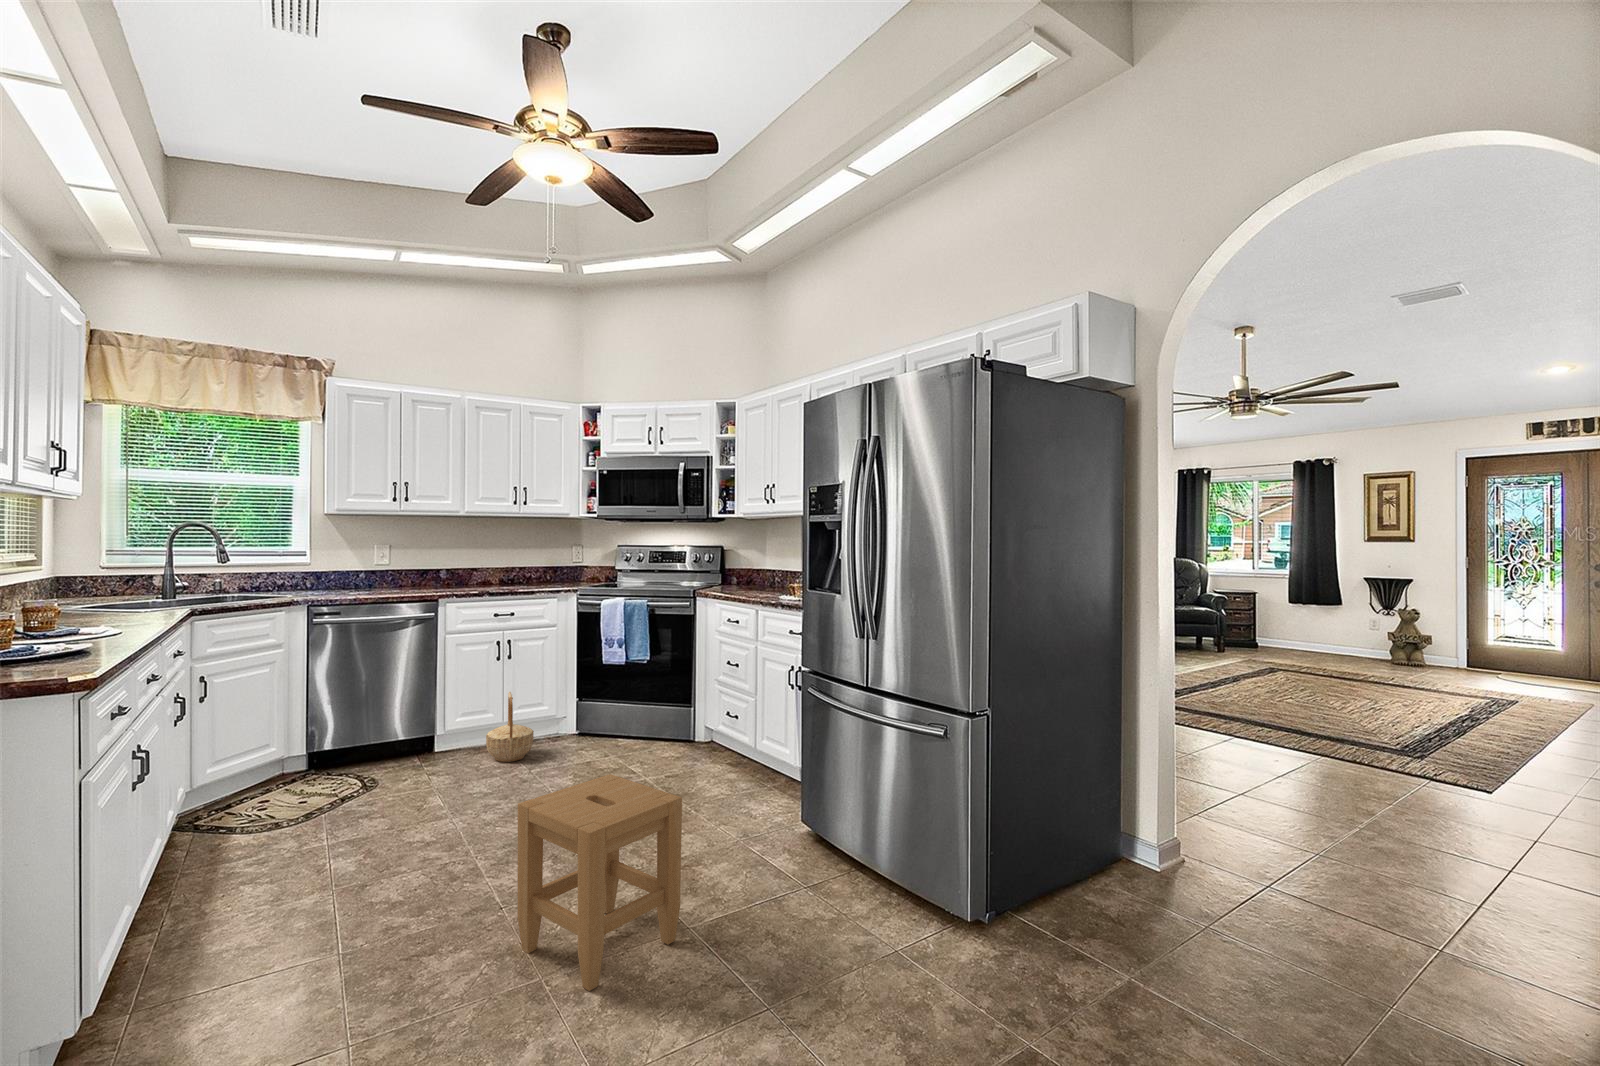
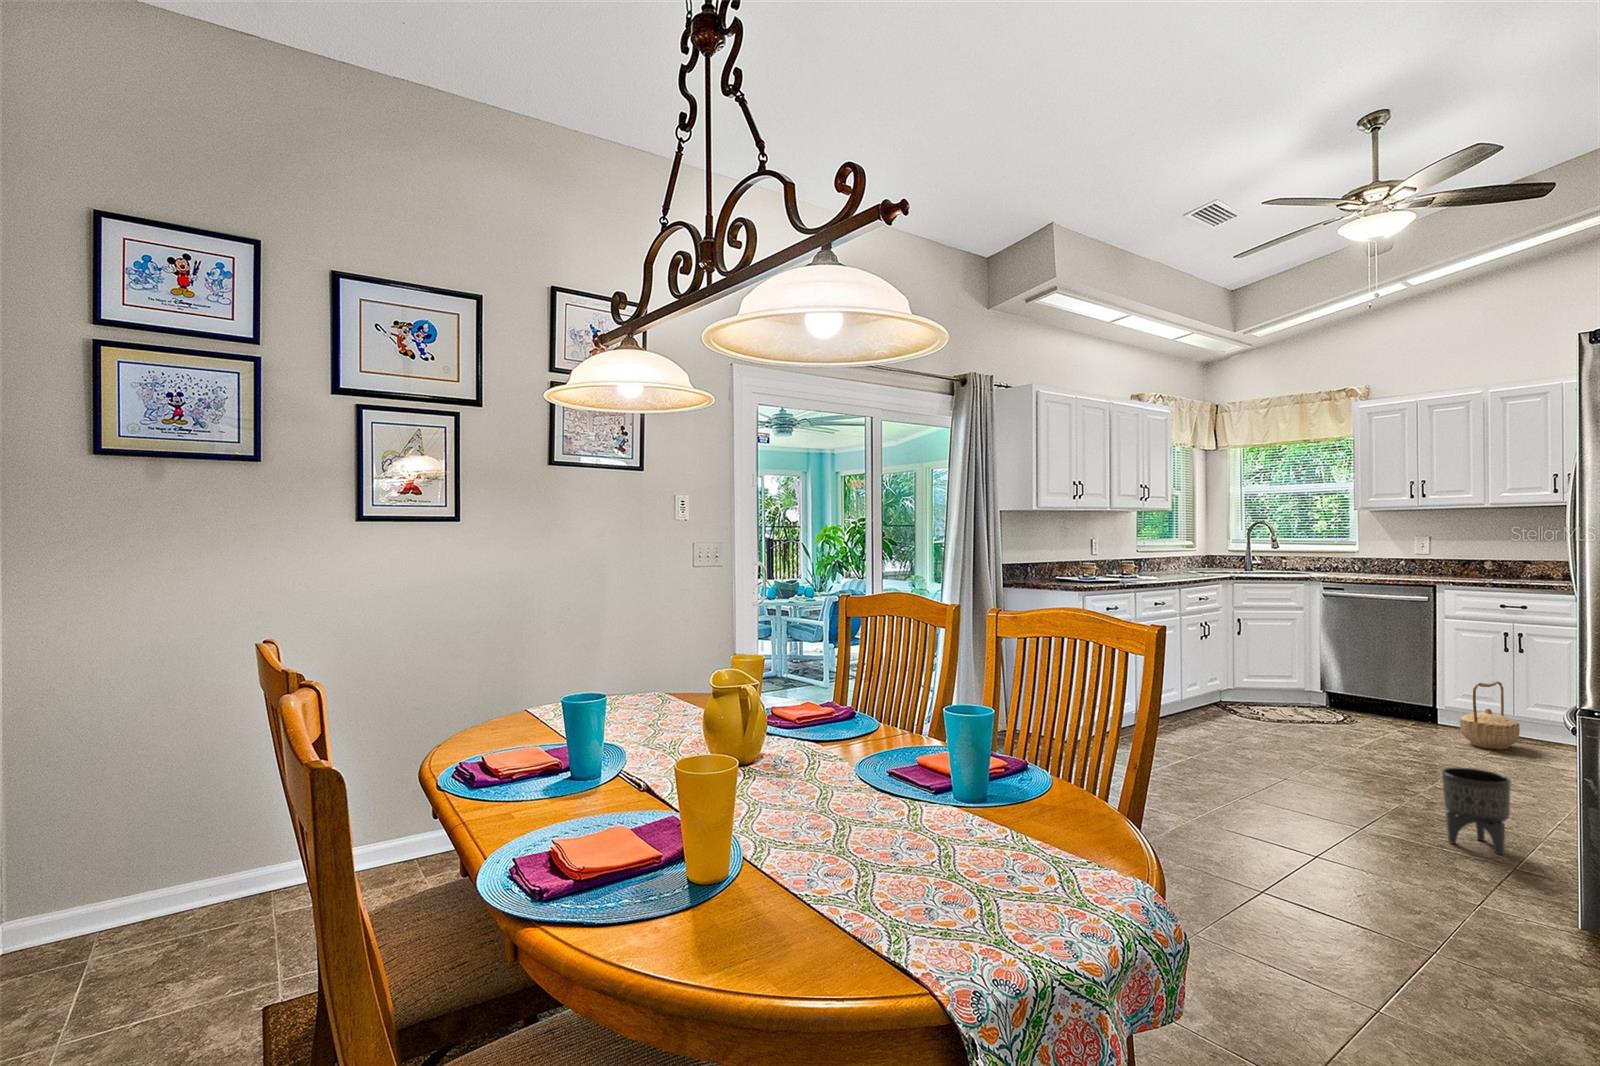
stool: present [518,774,682,991] -> none [1224,699,1332,841]
planter: none [688,788,739,875] -> present [1442,767,1511,854]

